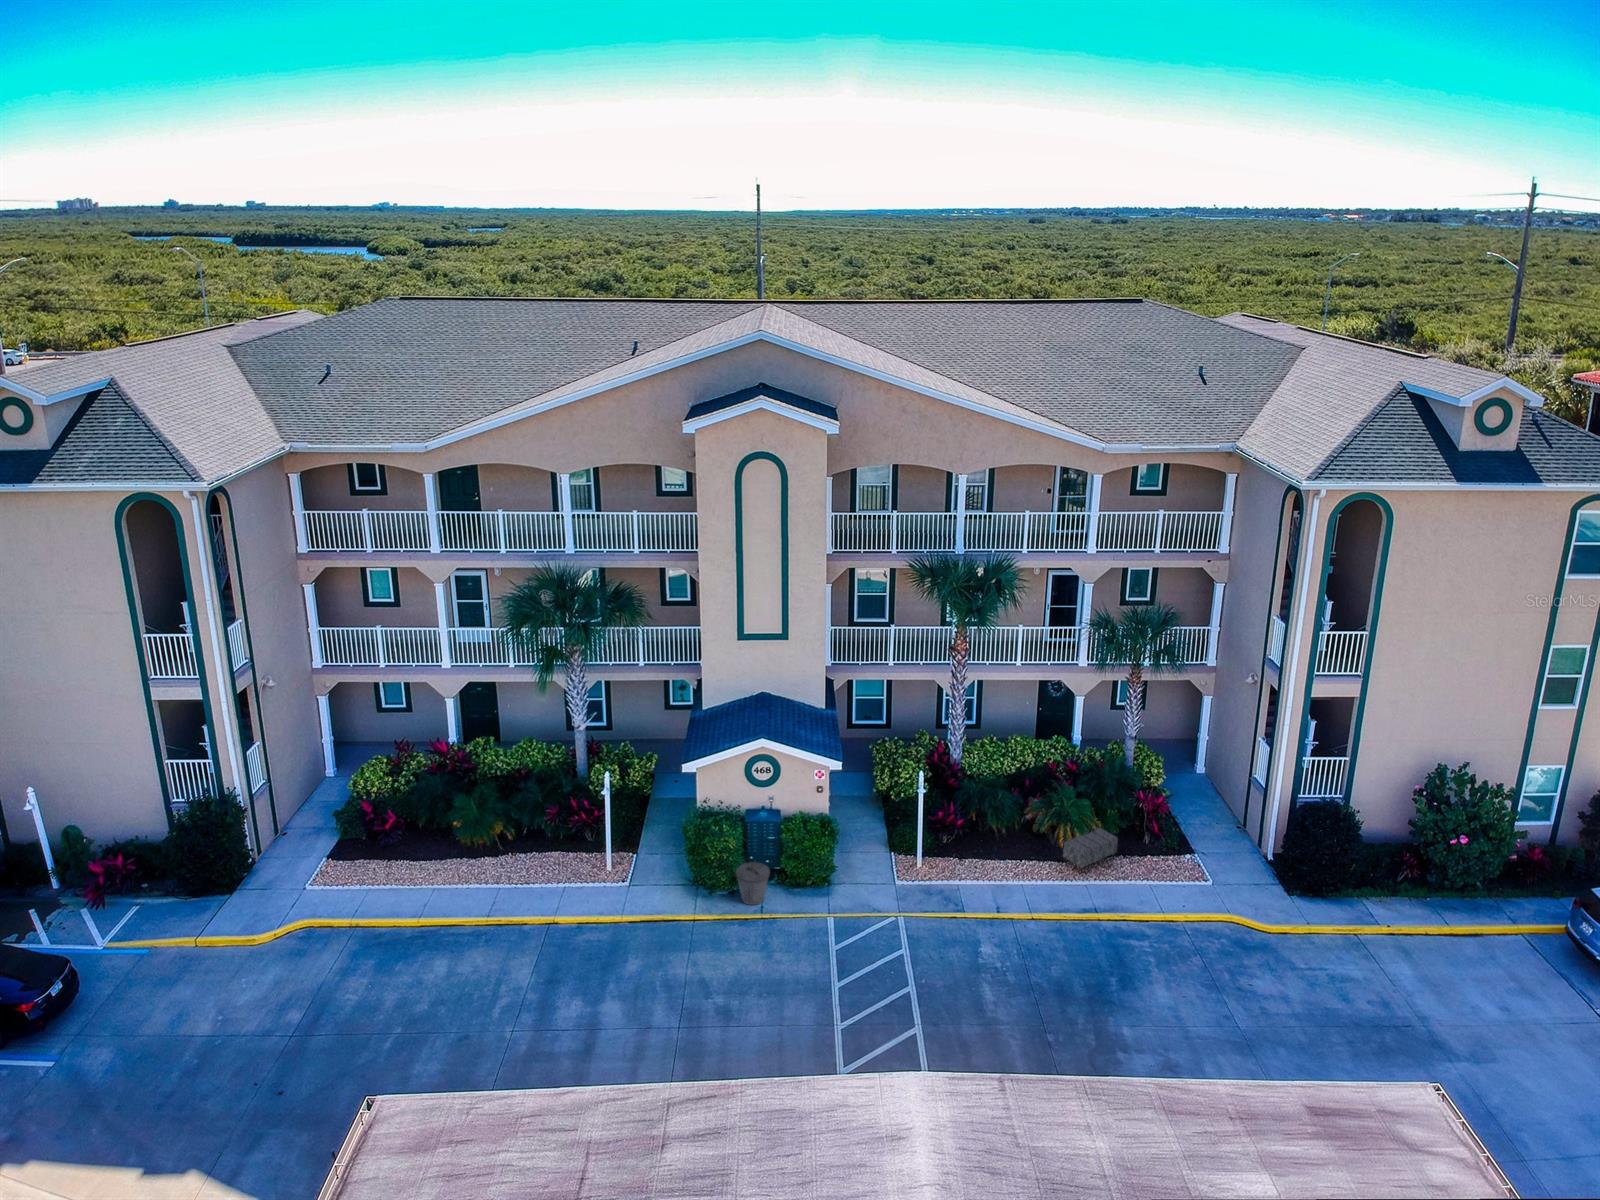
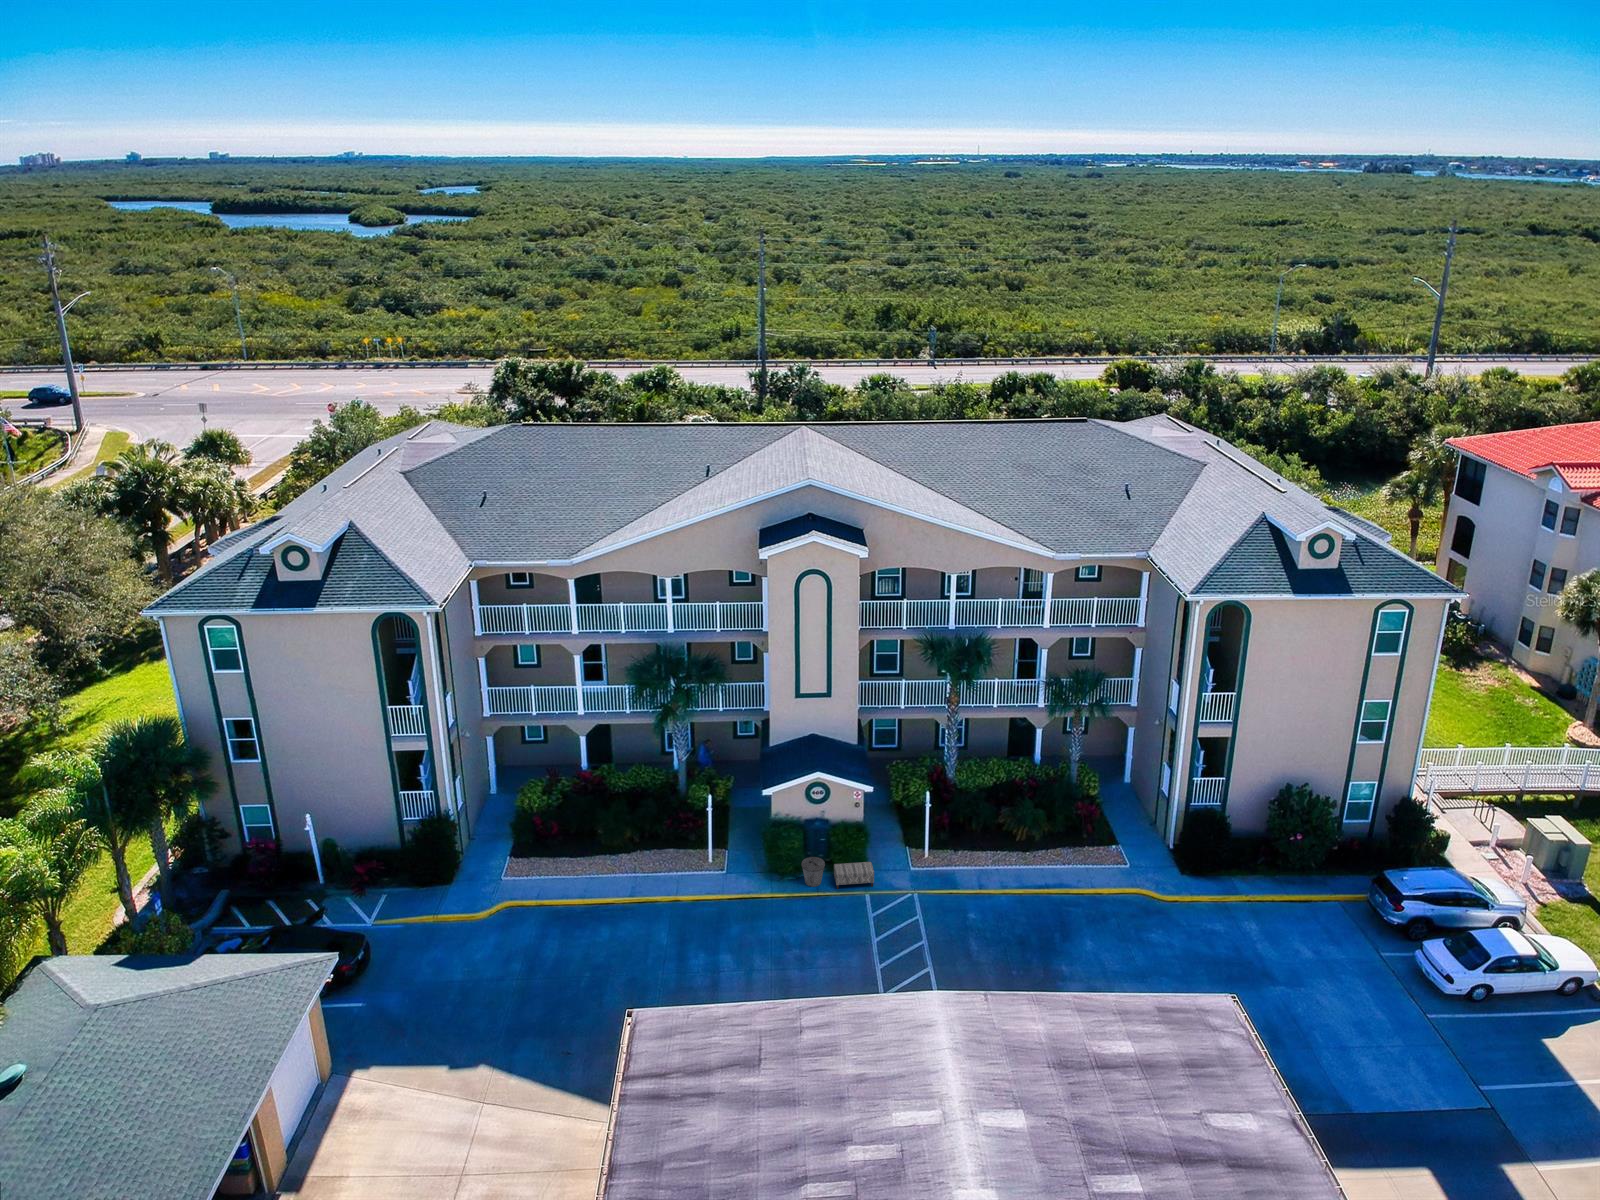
bench: present [1063,828,1118,873] -> present [834,862,874,889]

